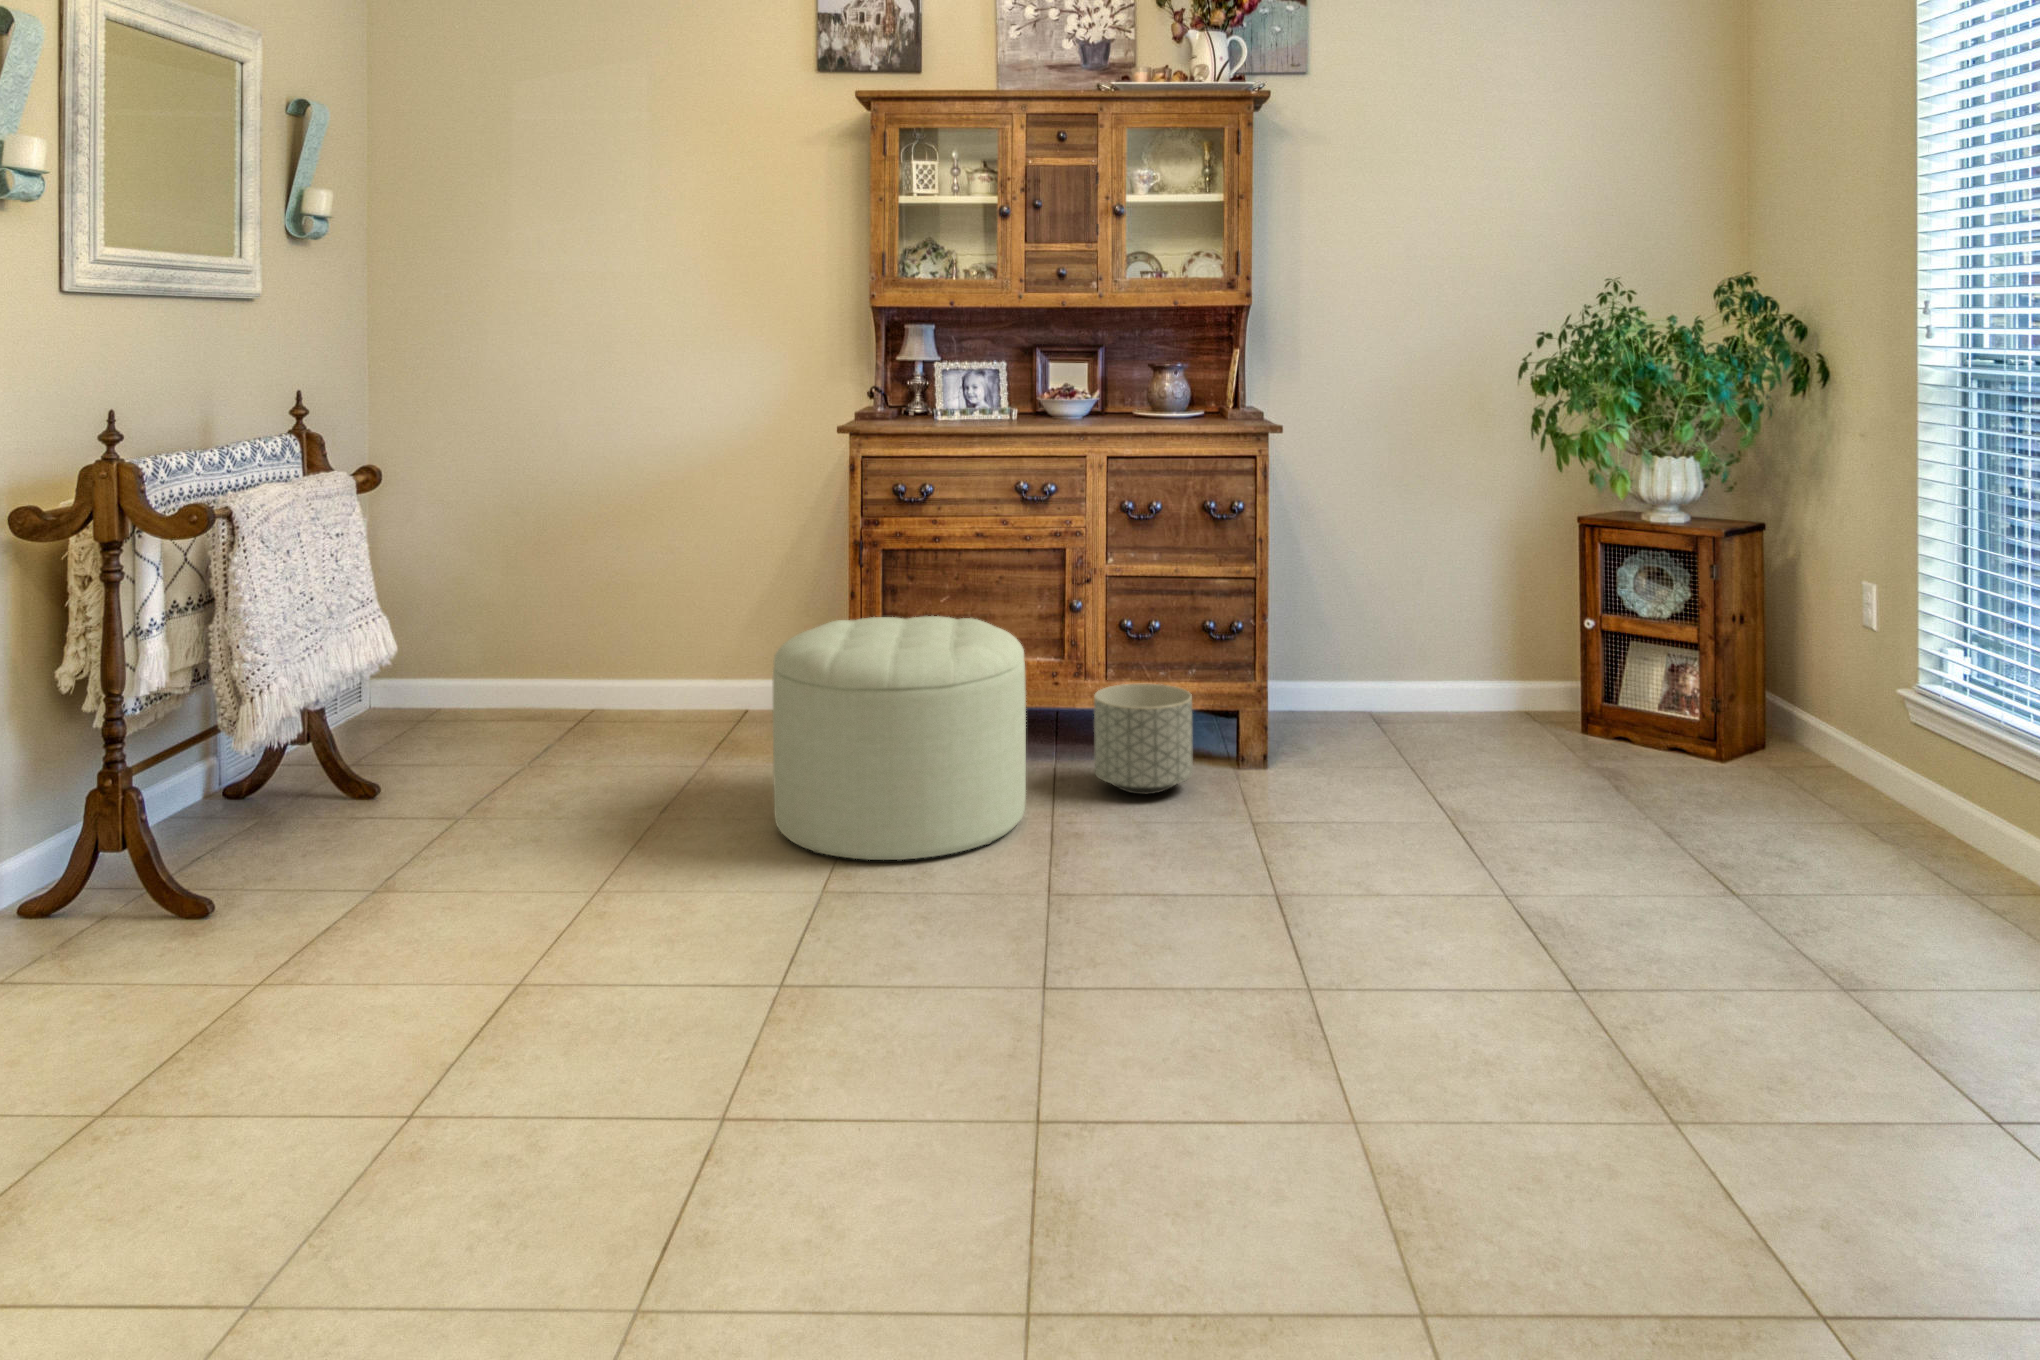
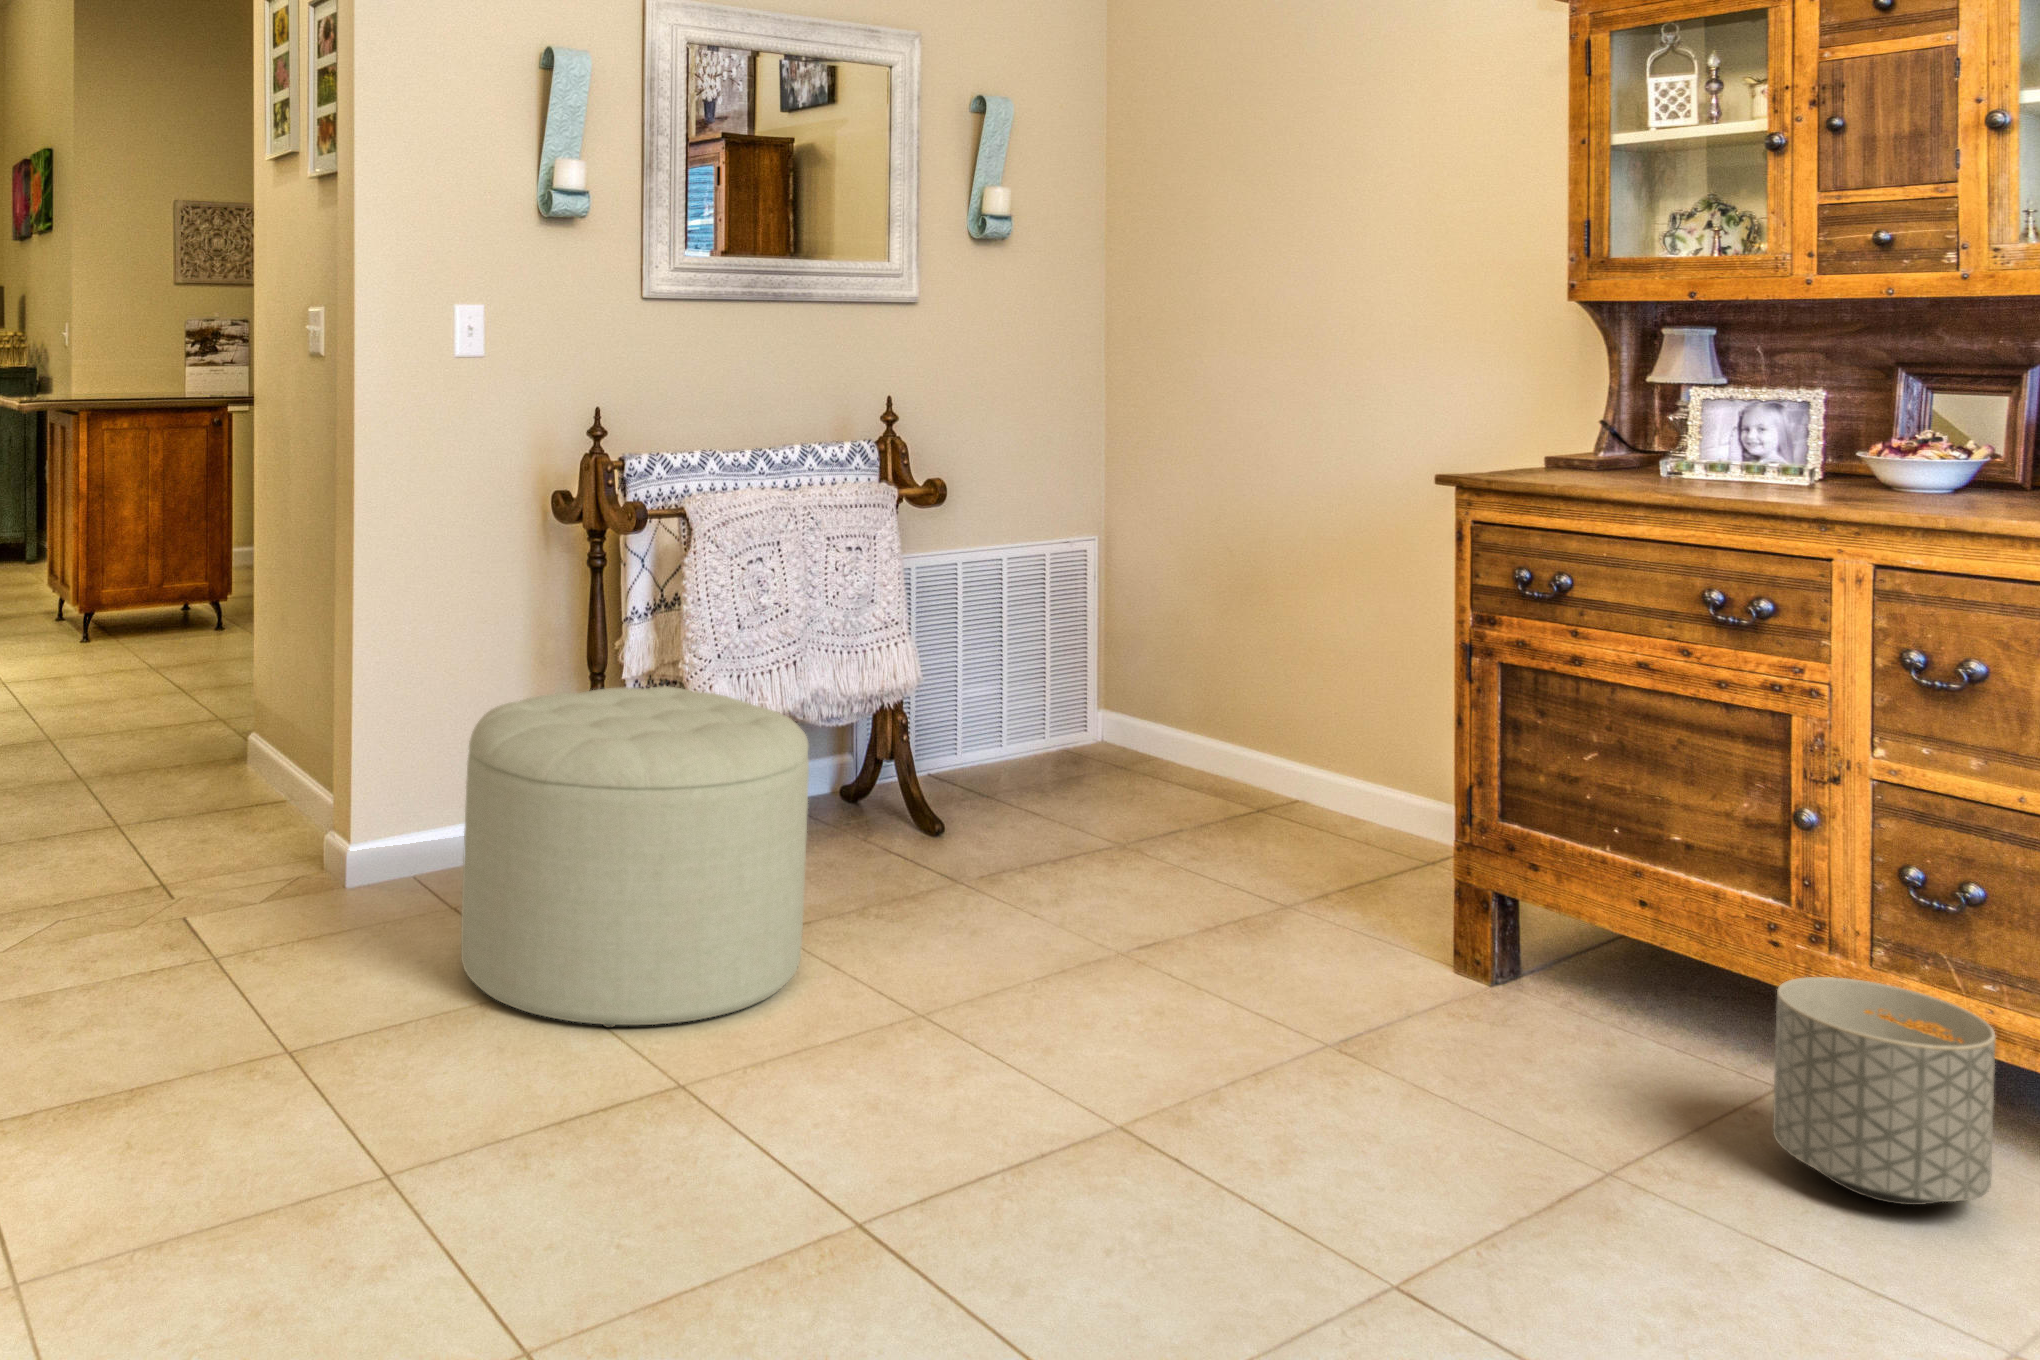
ottoman: present [773,616,1026,860] -> present [461,686,809,1028]

